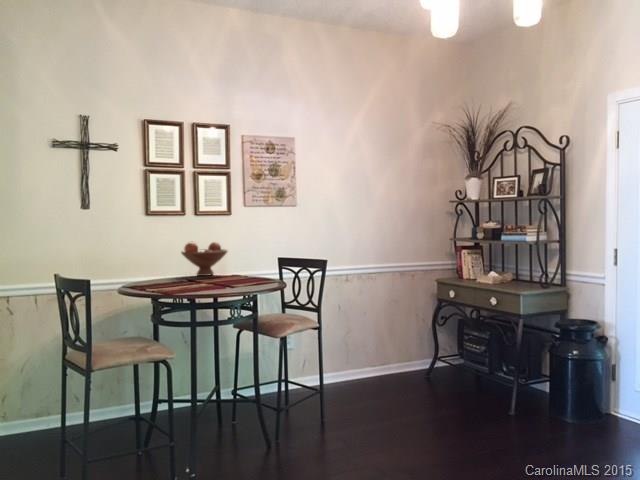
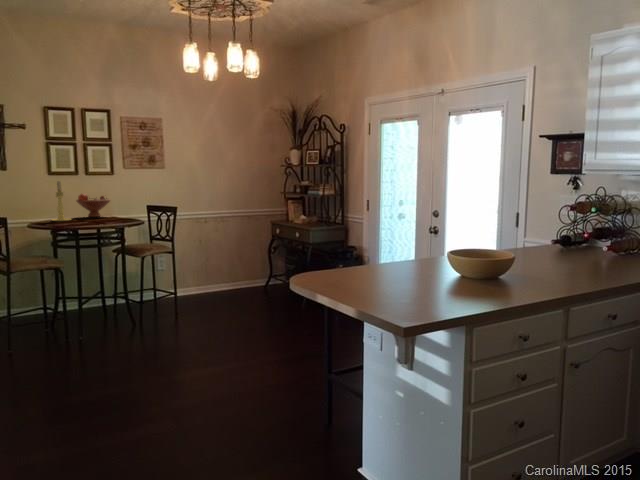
candle holder: none [148,223,177,283] -> present [51,181,71,221]

